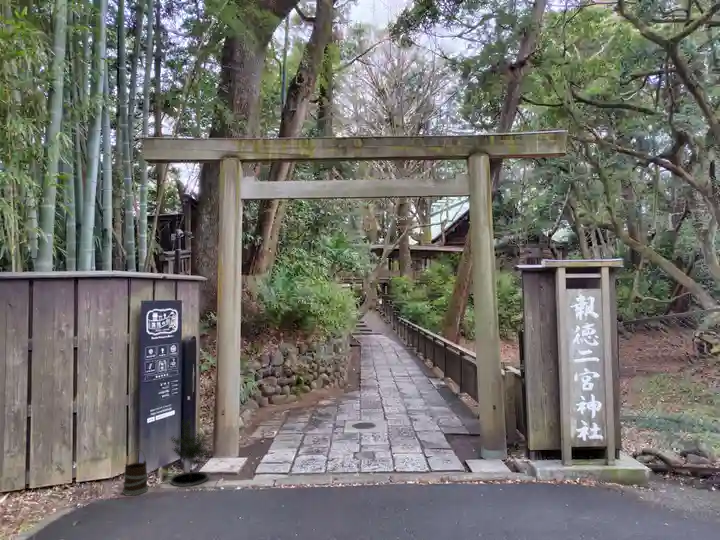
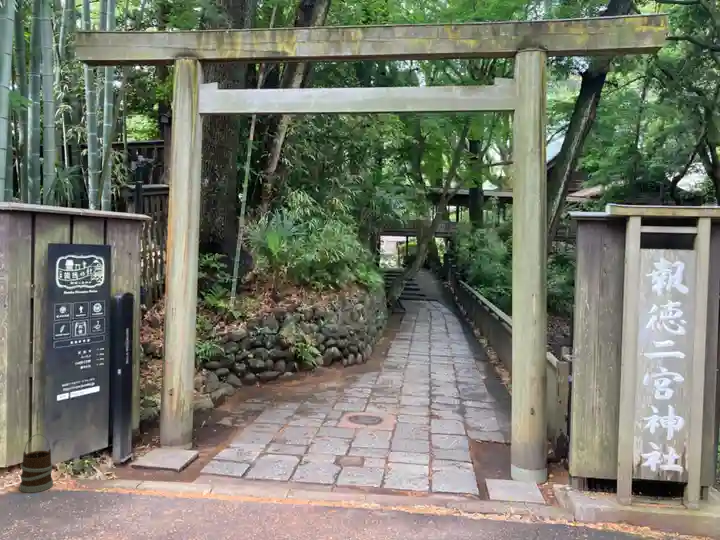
potted tree: present [170,421,210,486] -> none [85,393,140,485]

